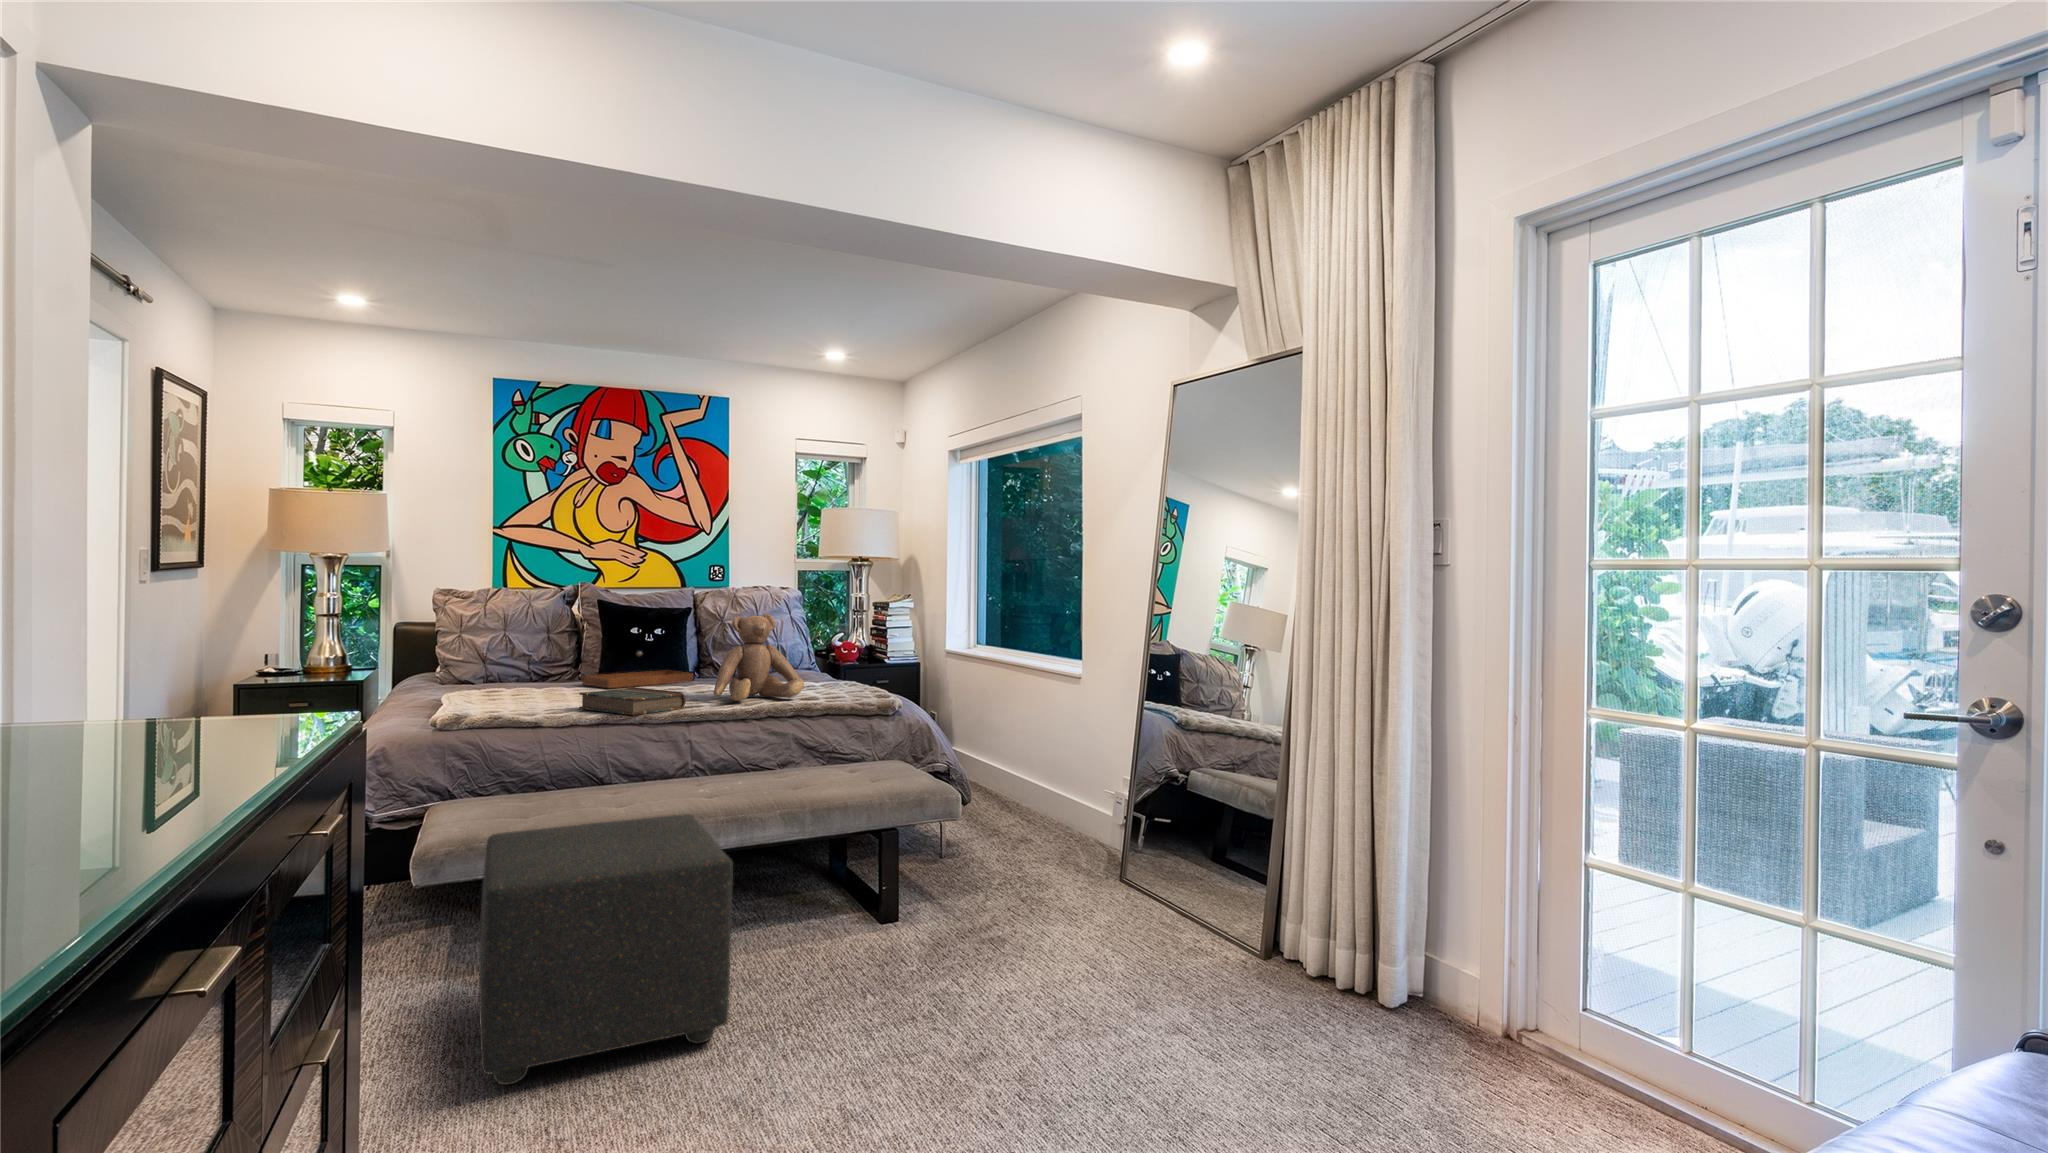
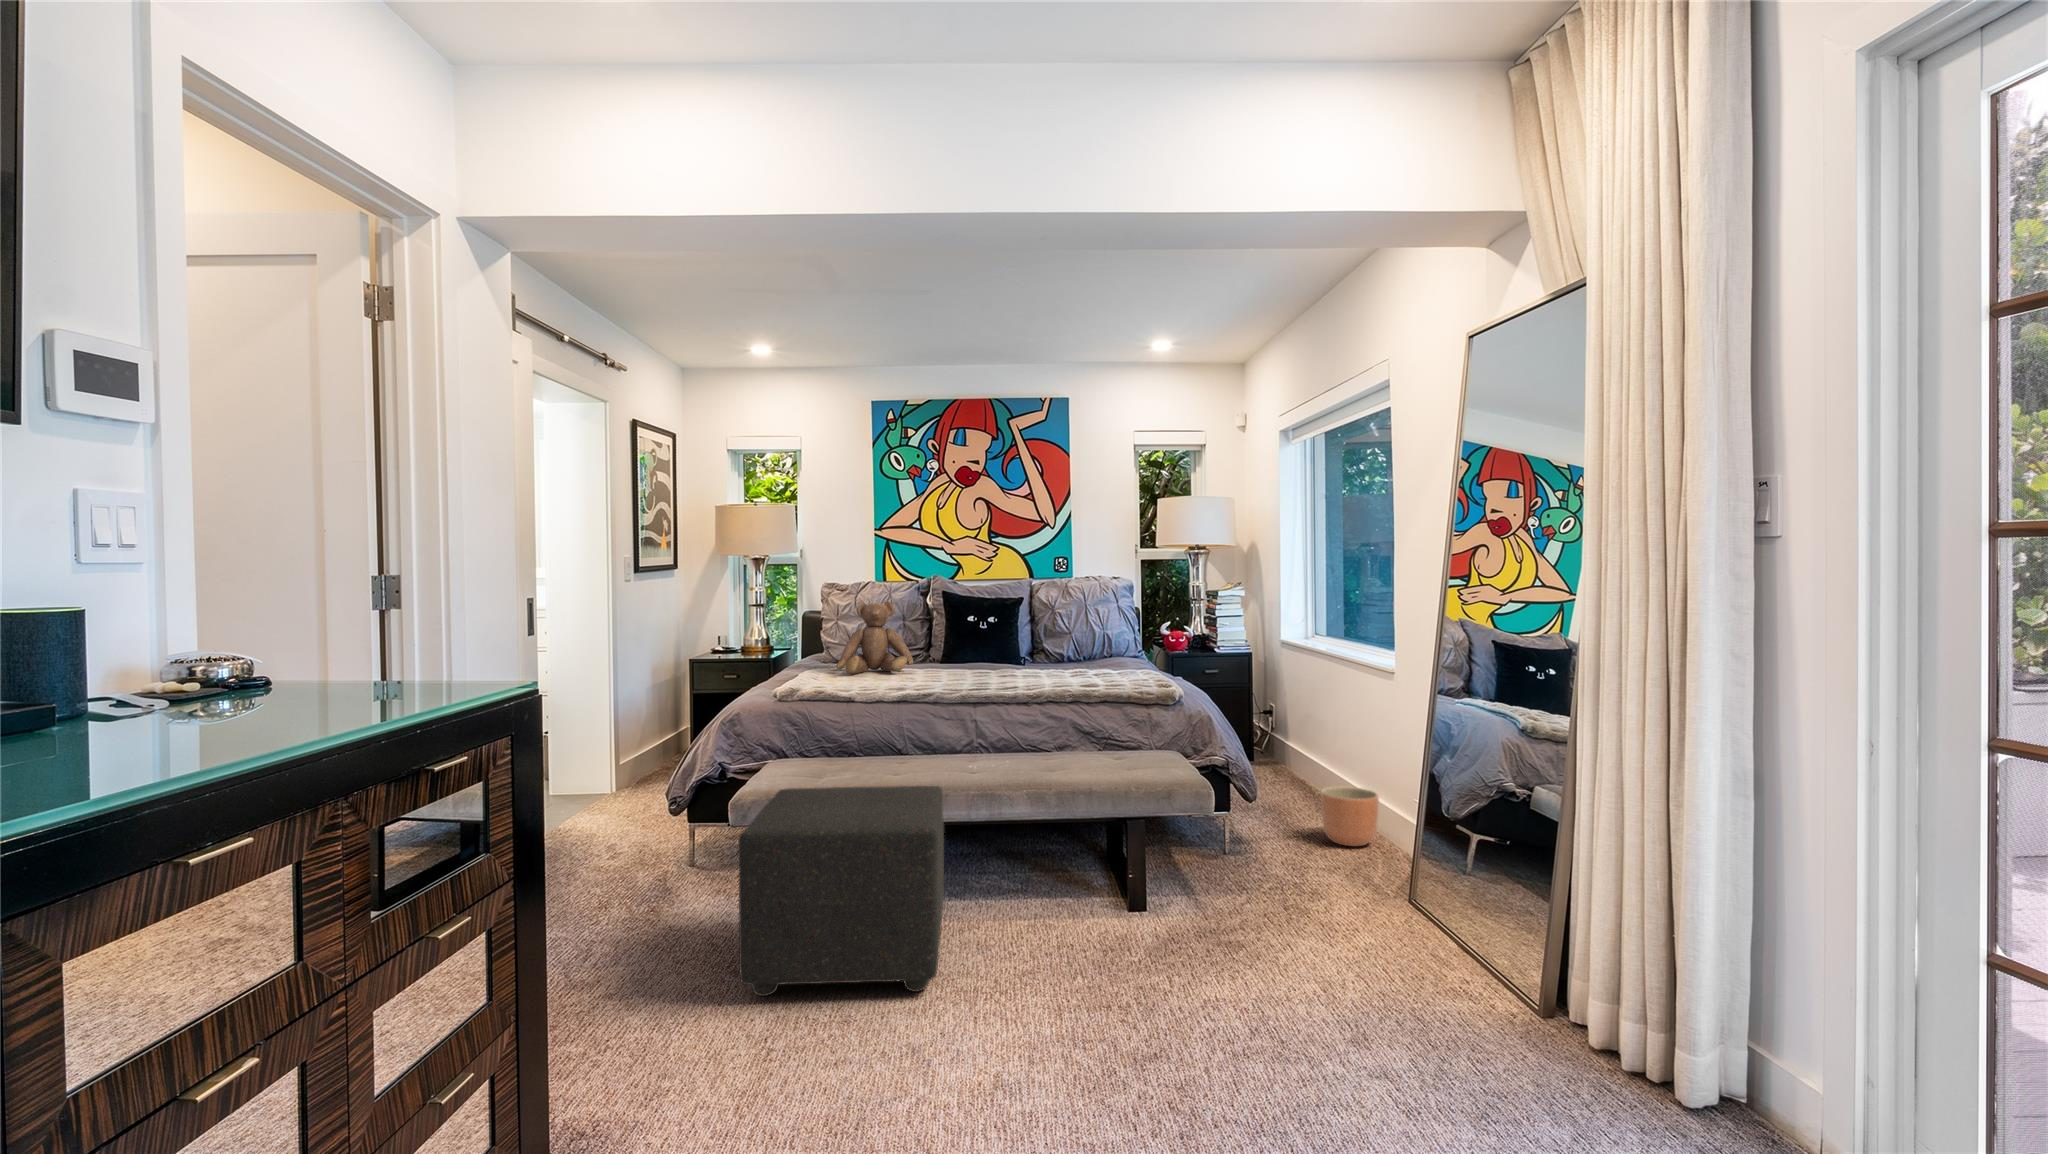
teddy bear: present [714,614,804,701] -> present [837,602,913,674]
tray: present [582,651,693,688] -> none [922,637,1014,669]
book: present [579,687,686,715] -> none [893,669,977,694]
planter: none [1024,785,1074,839] -> present [1321,786,1379,846]

